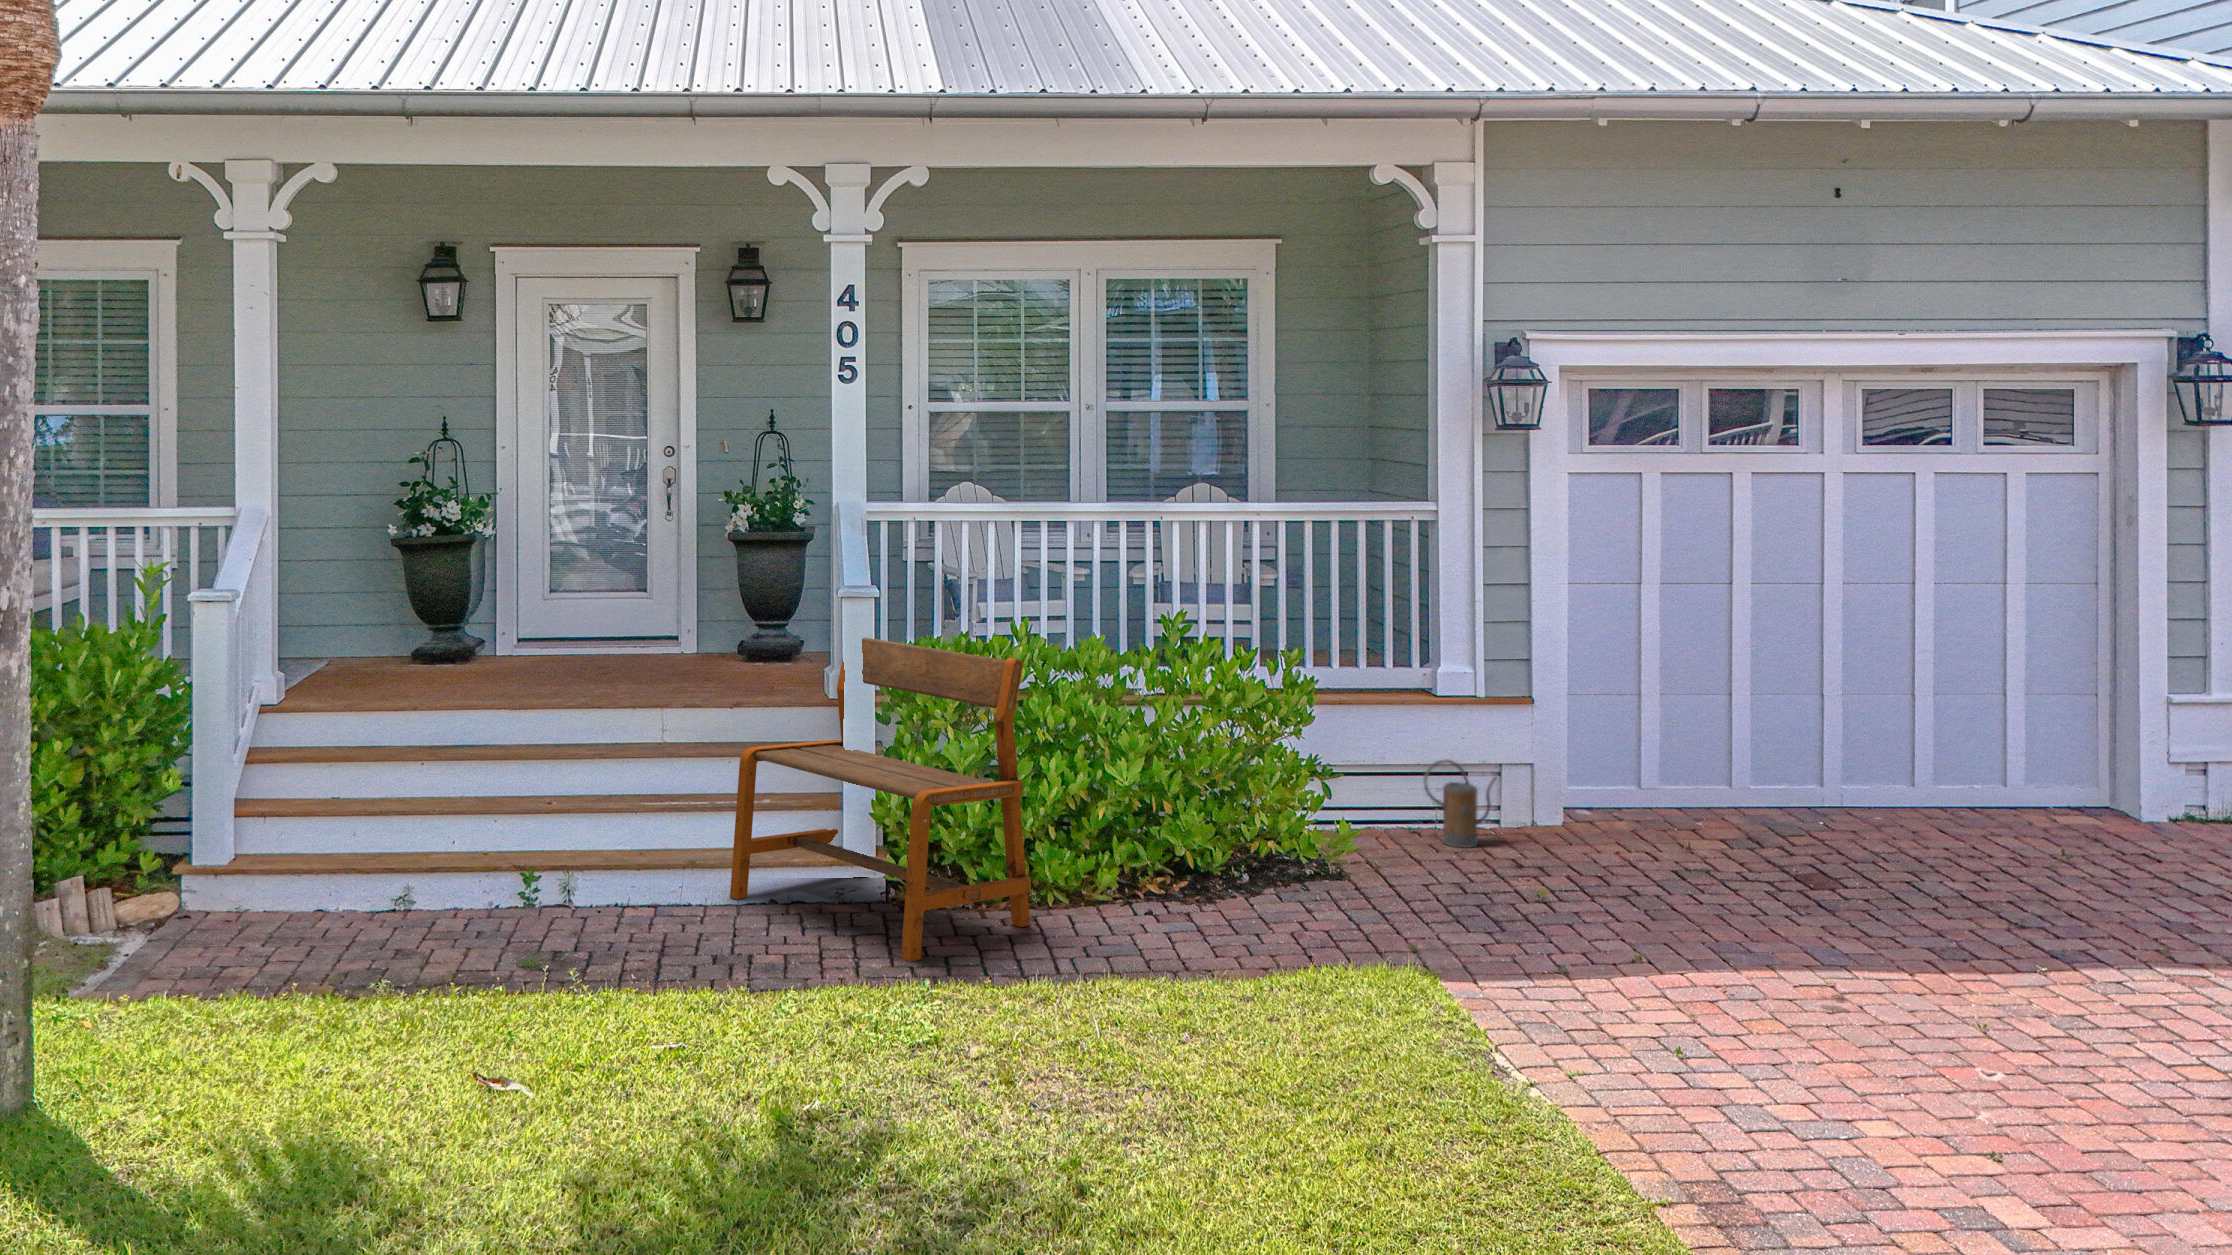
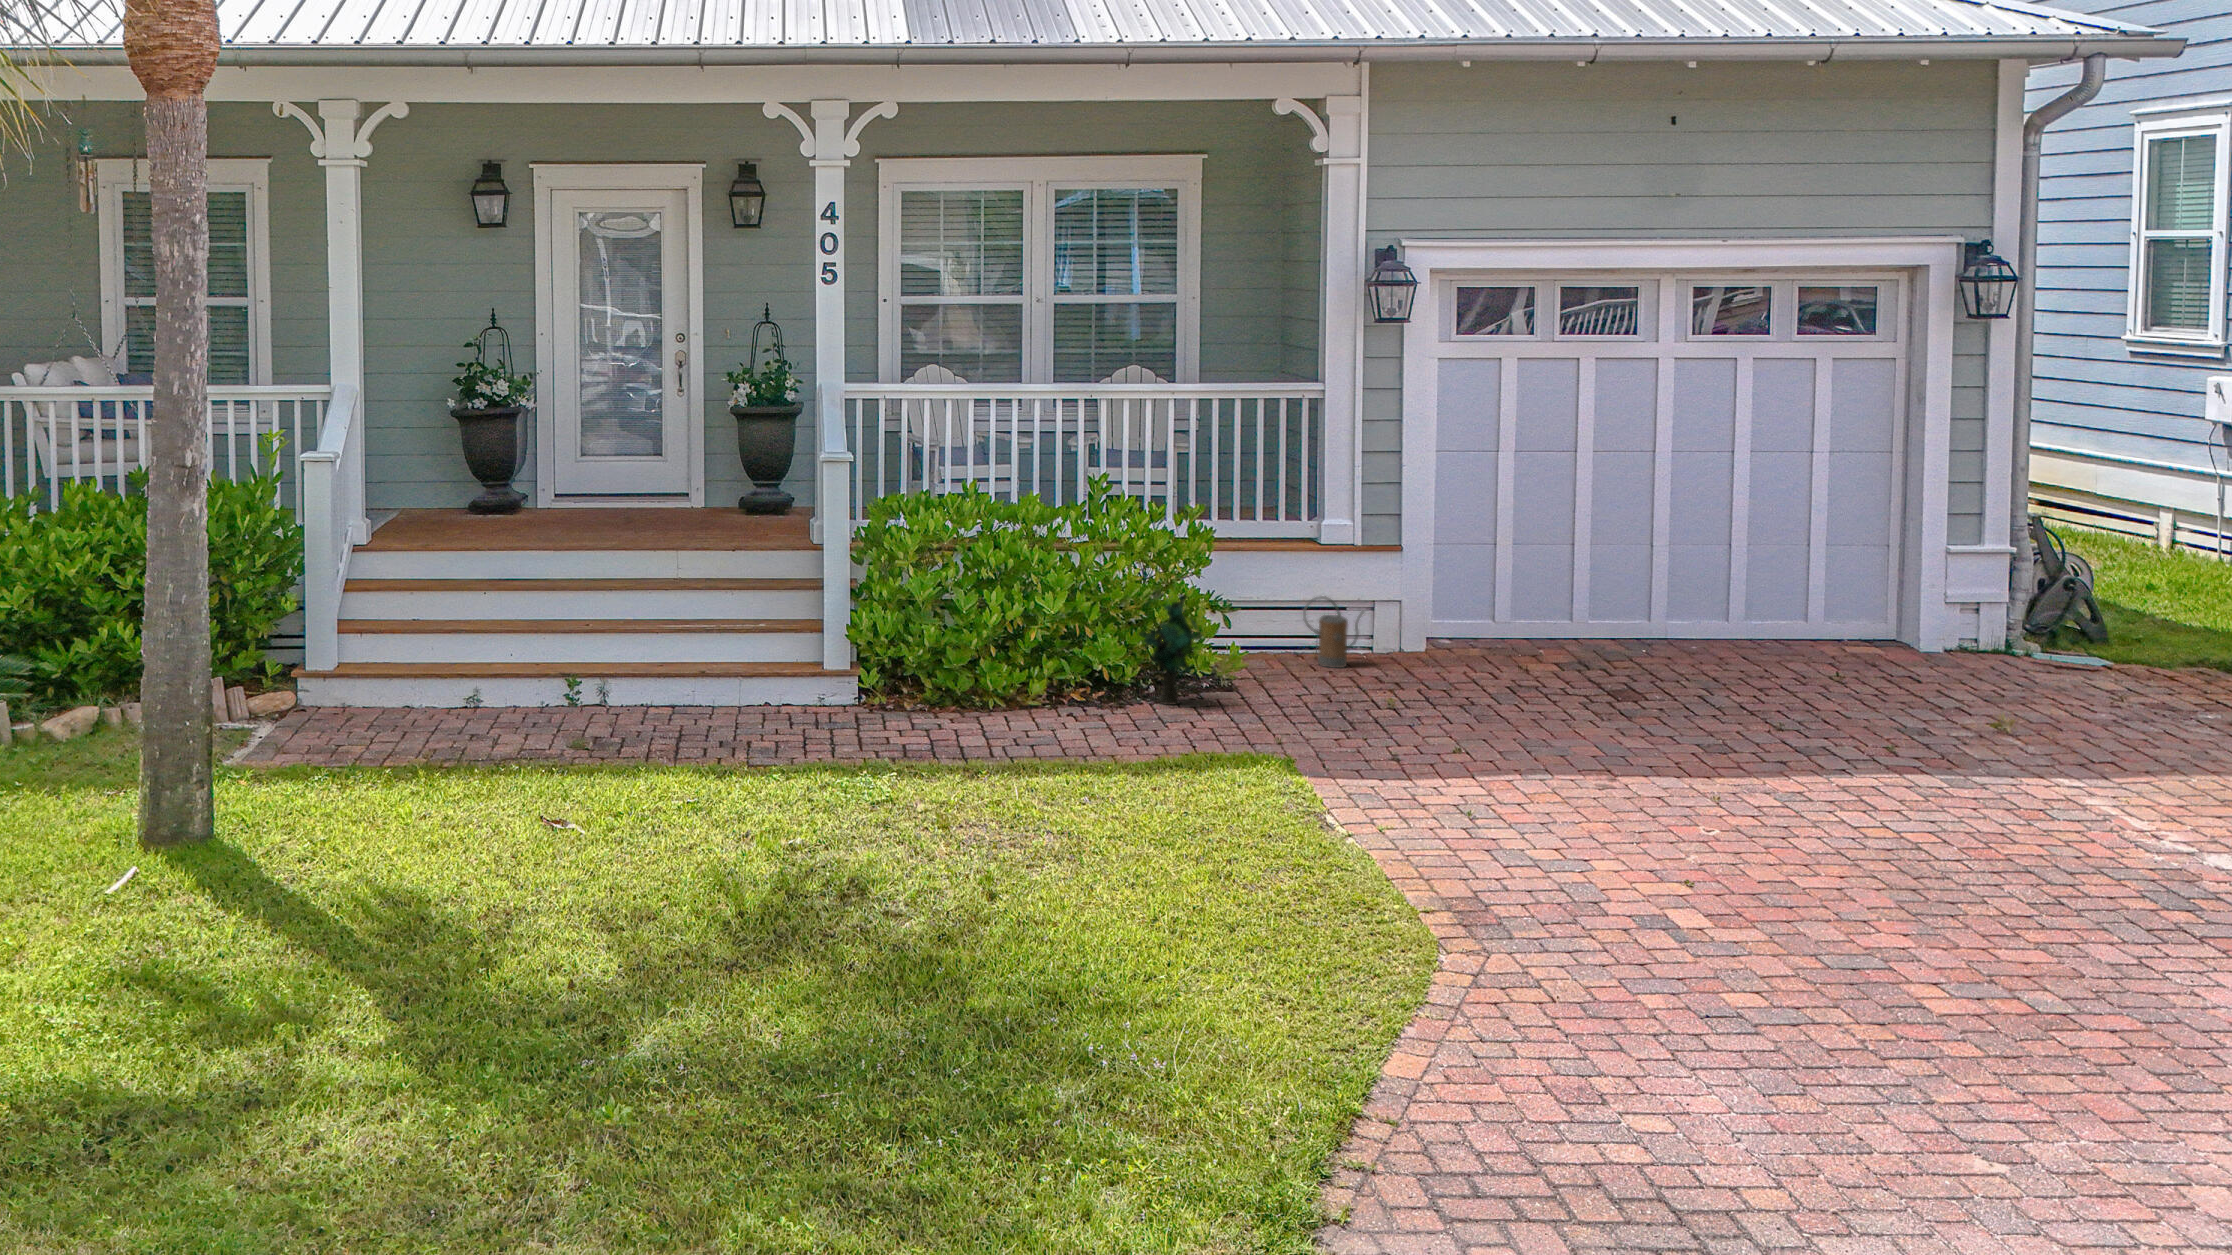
bench: present [730,637,1031,962] -> none [734,490,974,749]
decorative plant: none [1229,759,1309,898] -> present [1140,594,1202,705]

